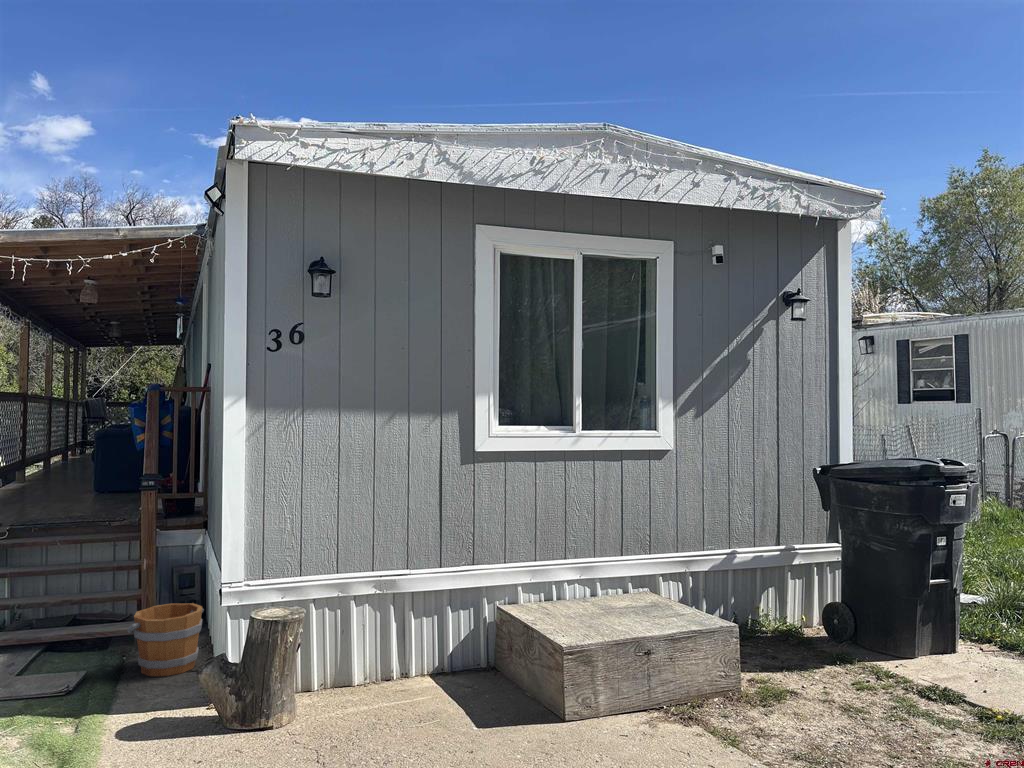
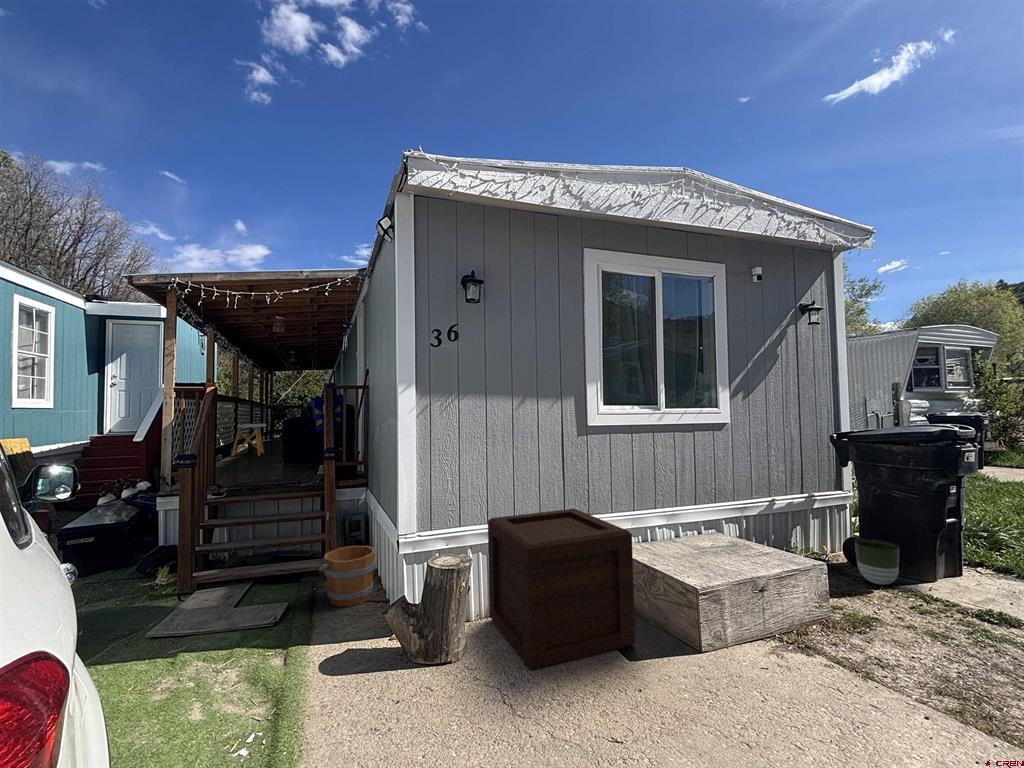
stool: none [17,437,70,485] -> present [231,424,266,456]
wooden crate: none [335,557,495,737] -> present [488,509,635,670]
planter: none [820,602,868,658] -> present [855,539,899,585]

